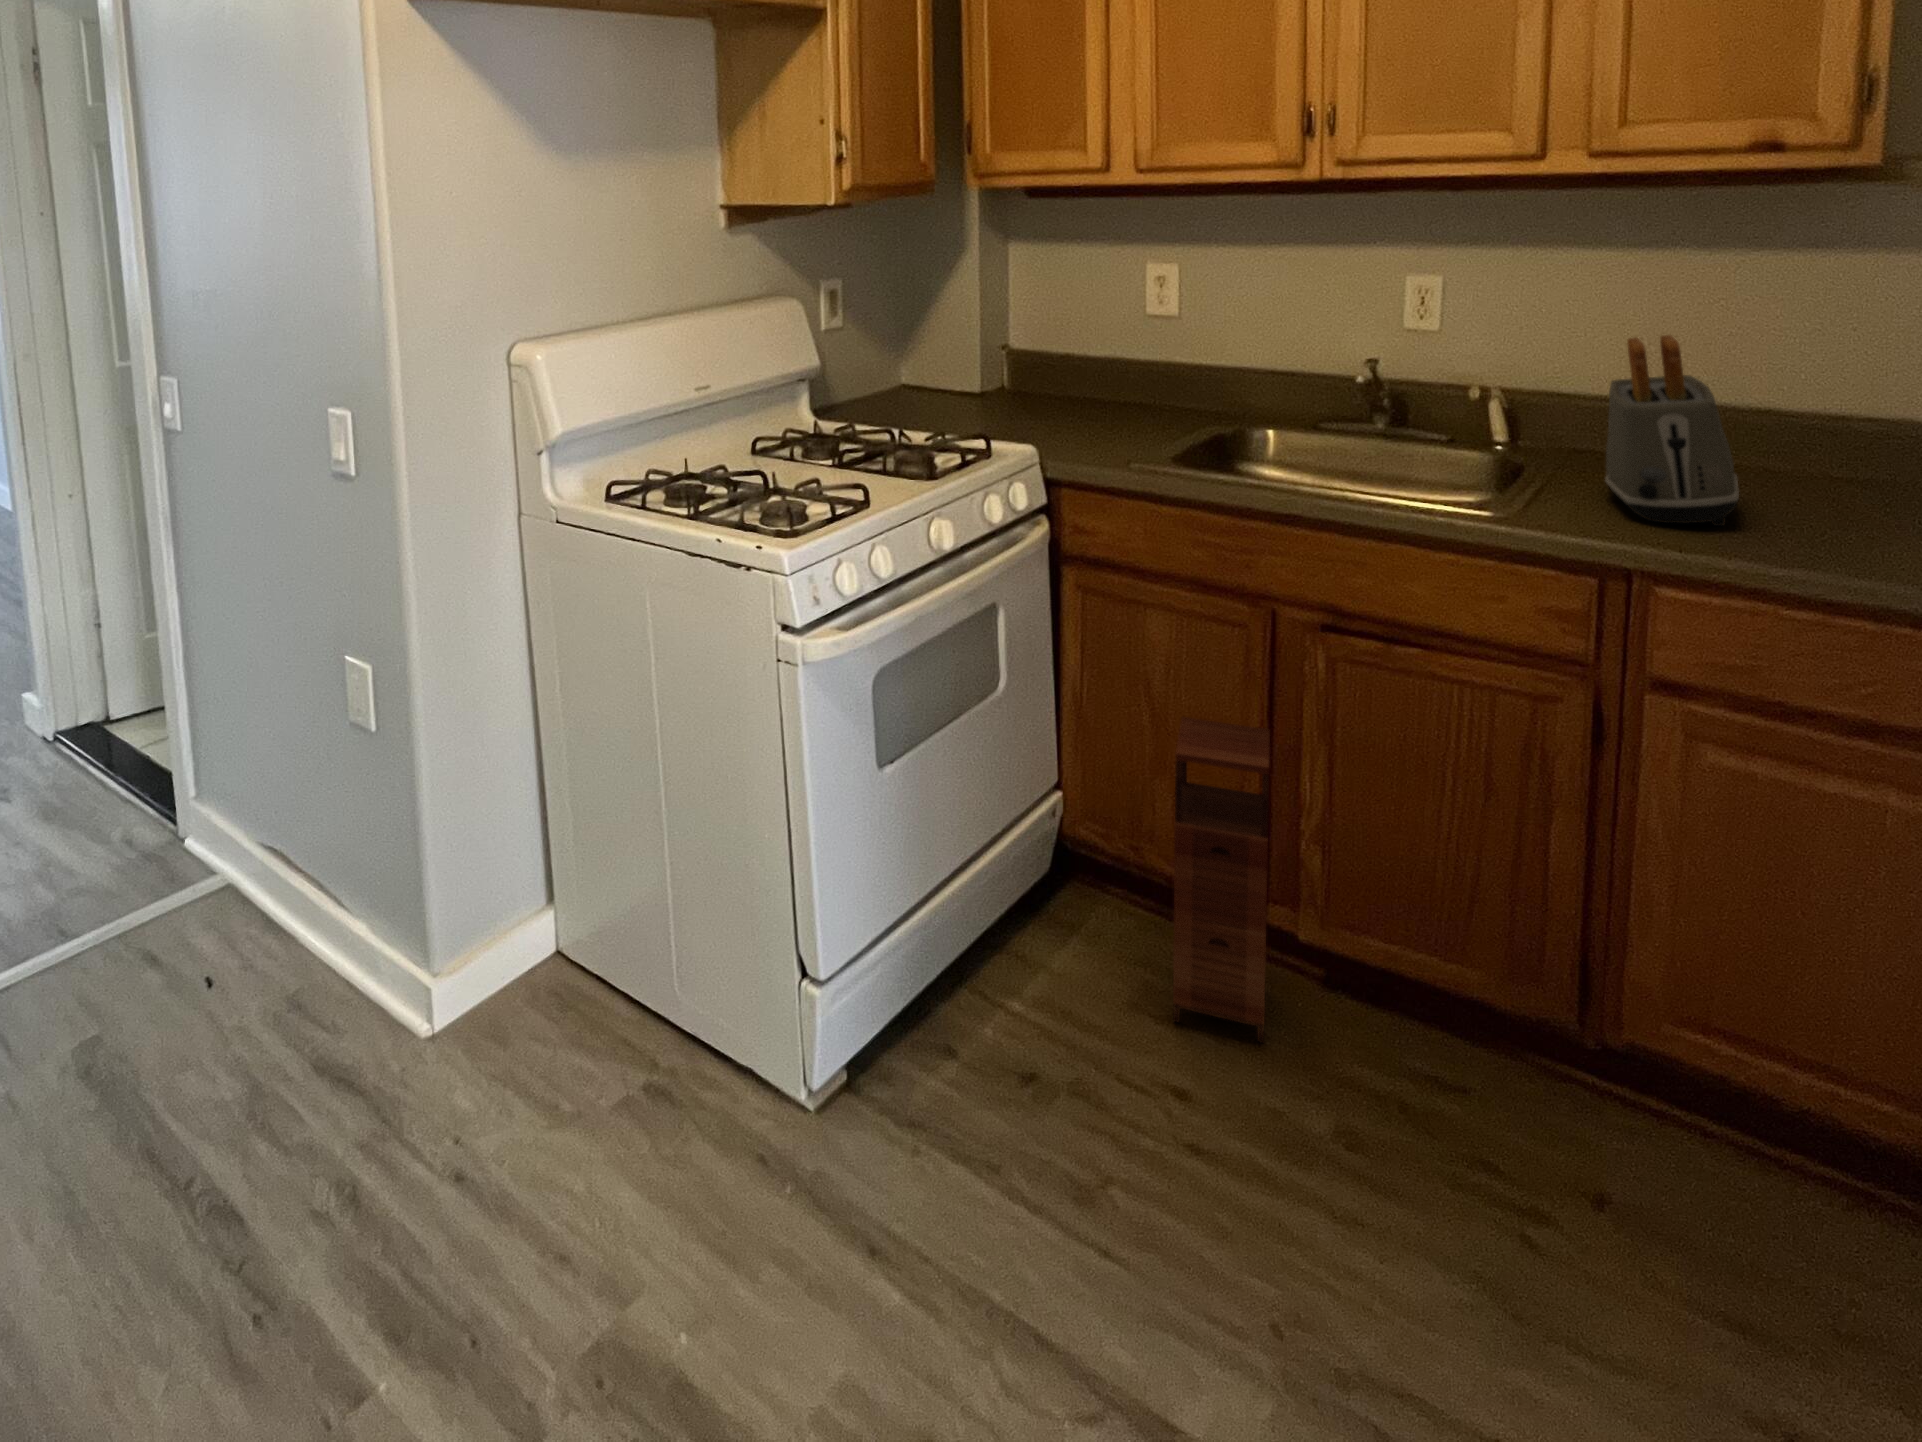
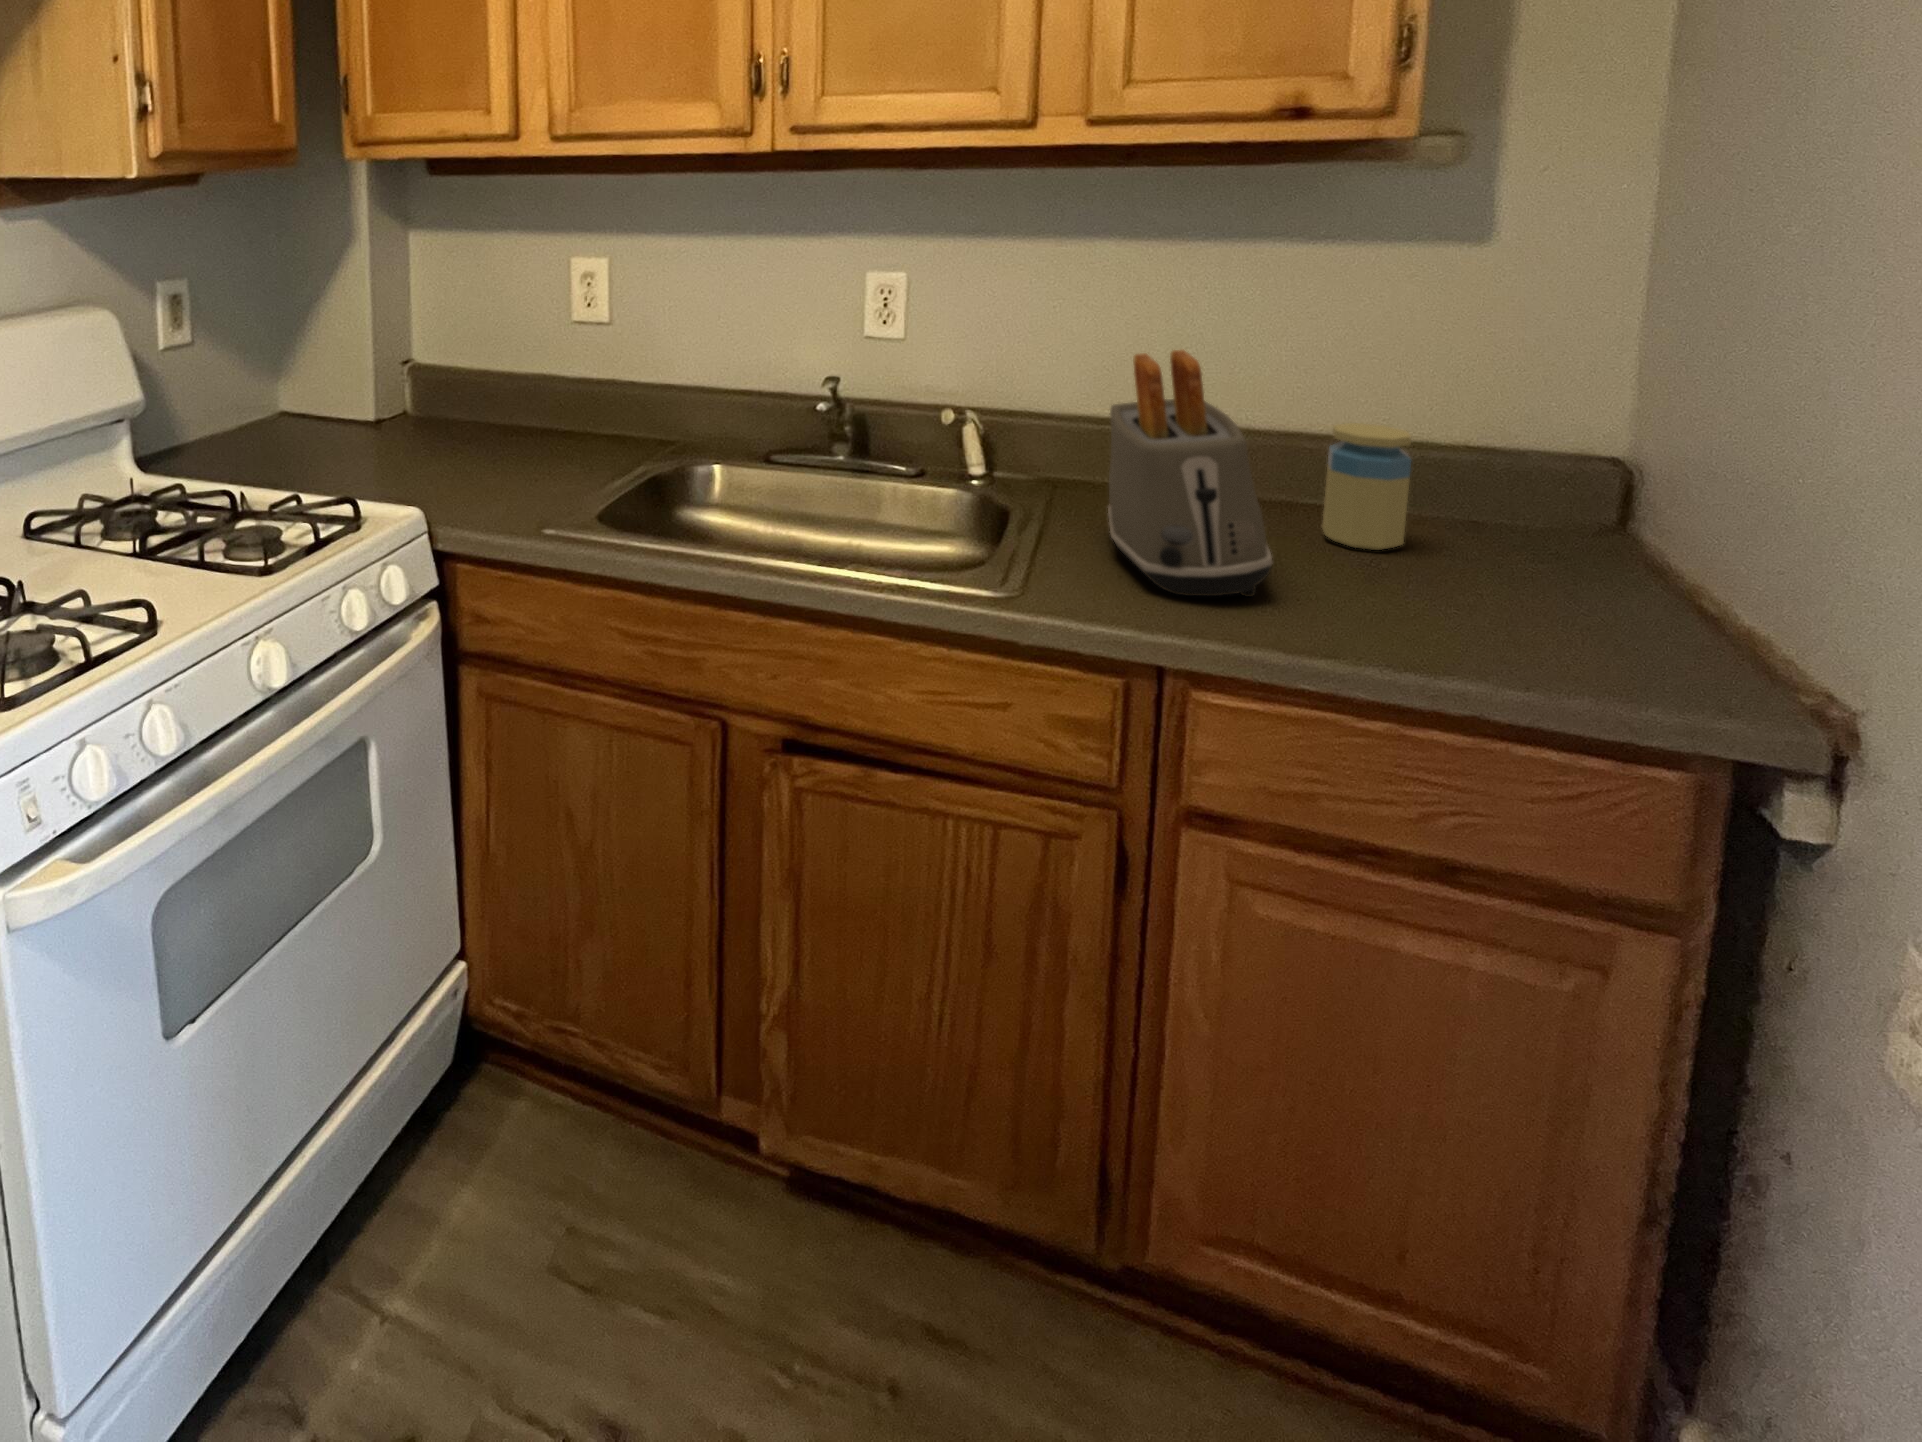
jar: none [1811,400,1890,504] -> present [1322,423,1411,550]
storage cabinet: present [1173,717,1270,1043] -> none [599,873,720,1313]

